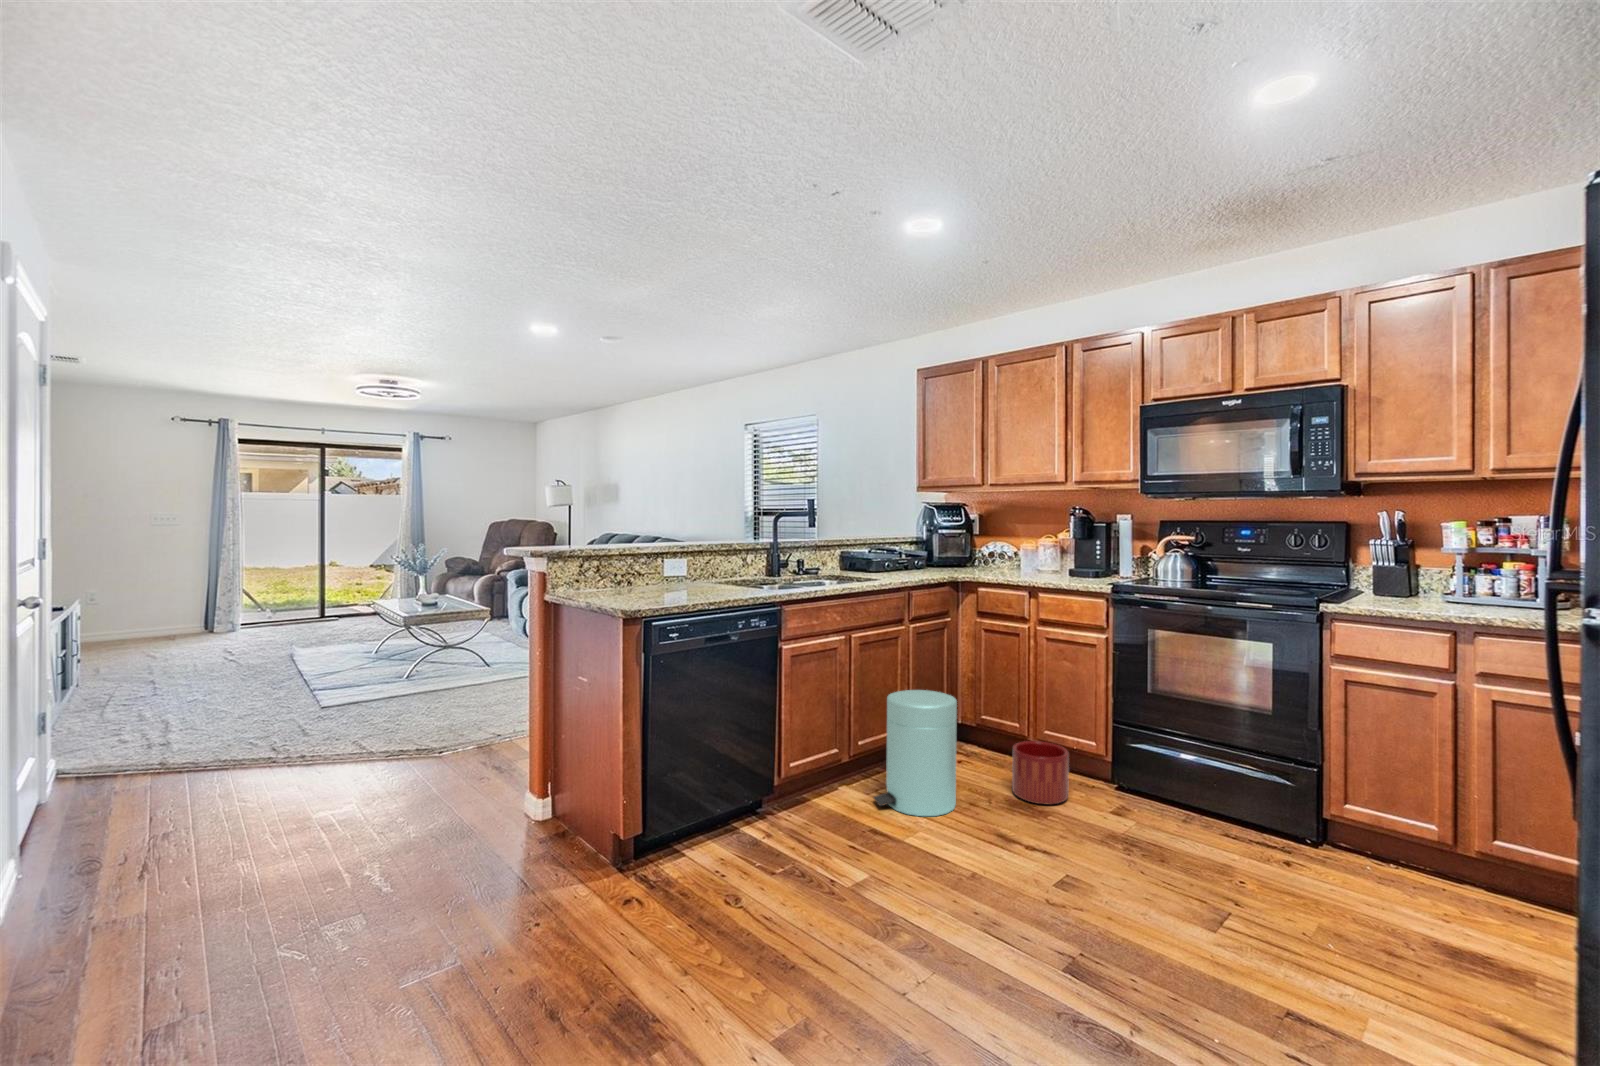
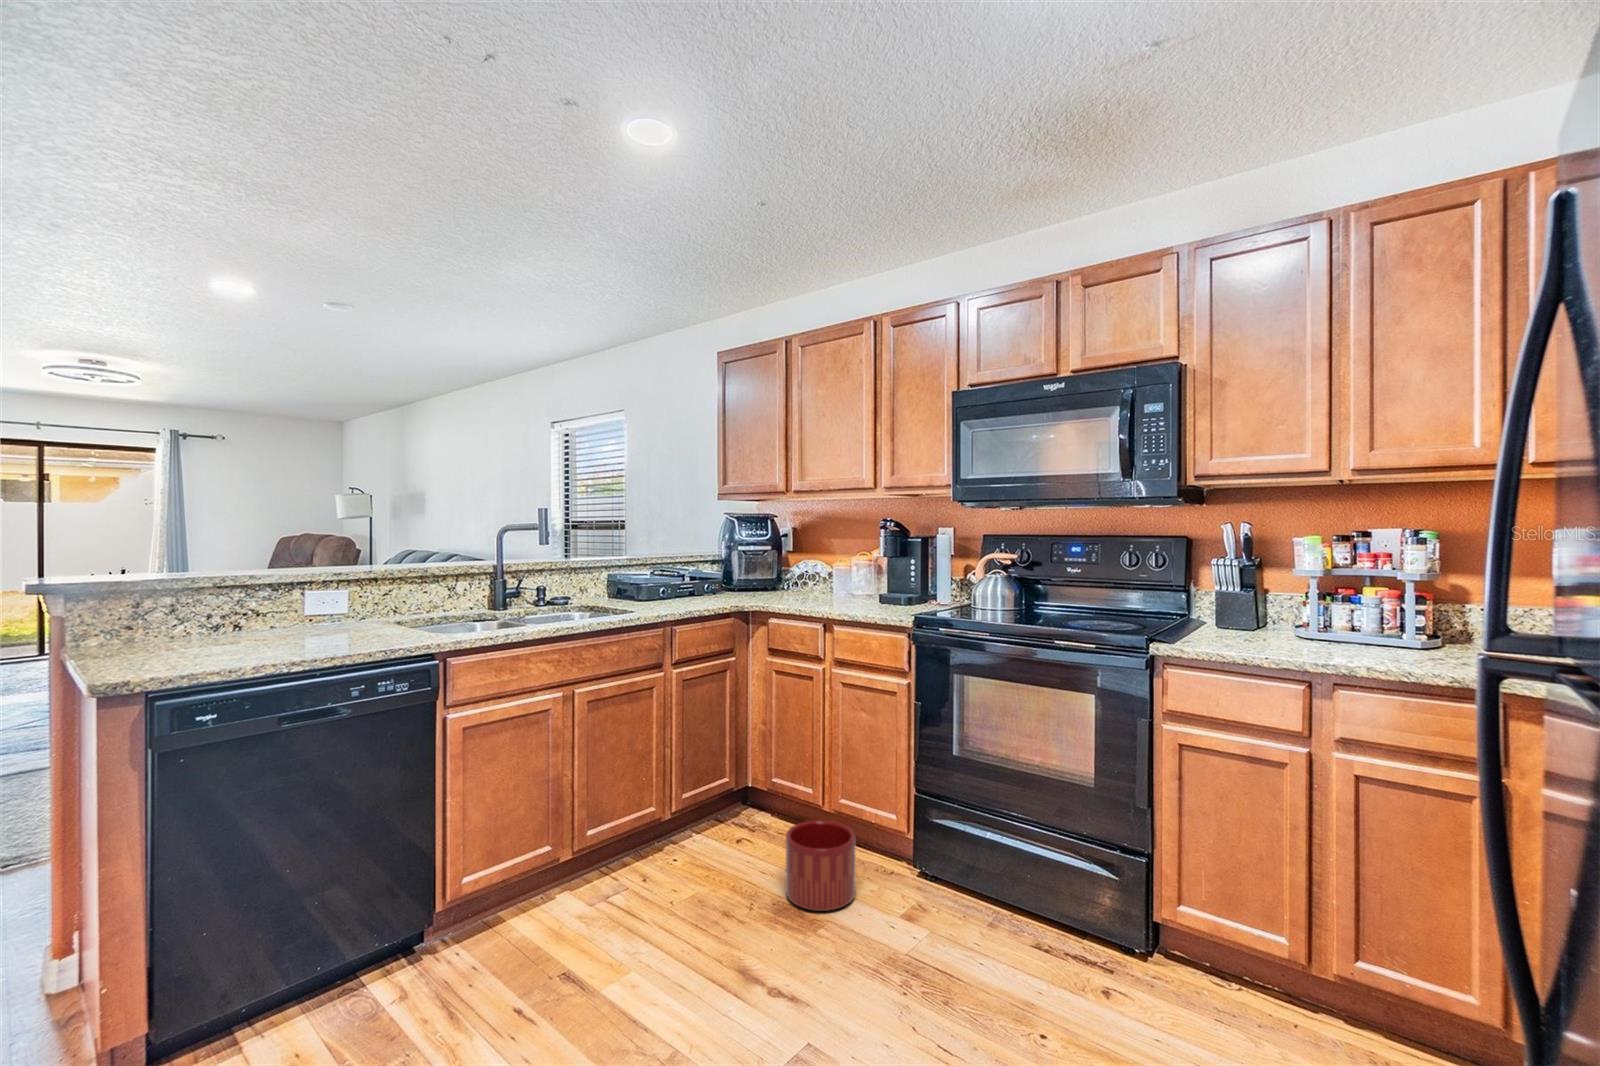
trash can: present [873,690,957,816] -> none [589,761,703,946]

